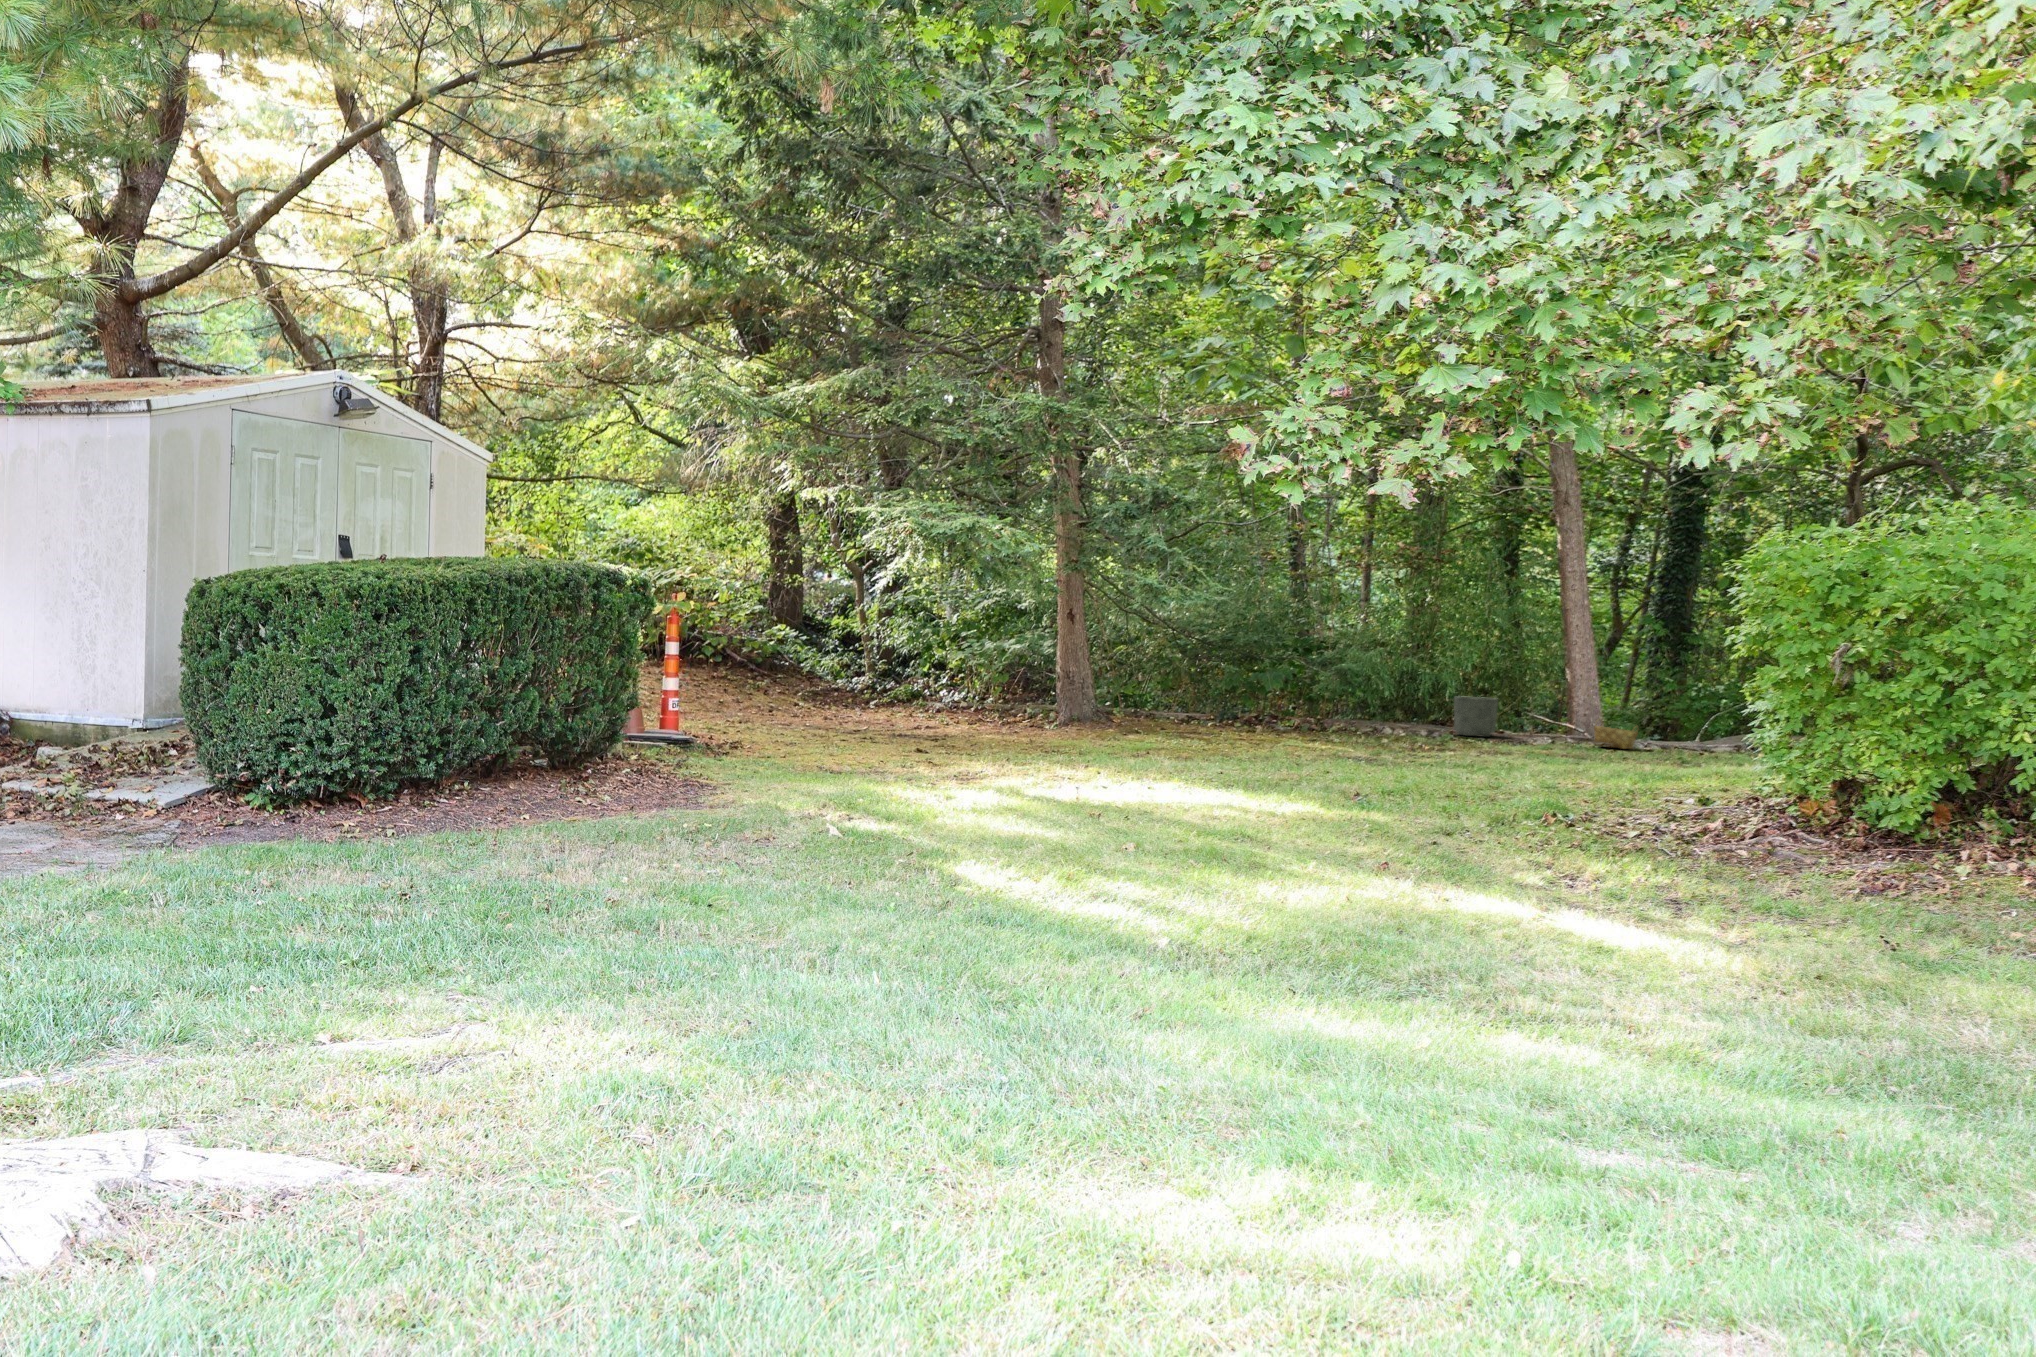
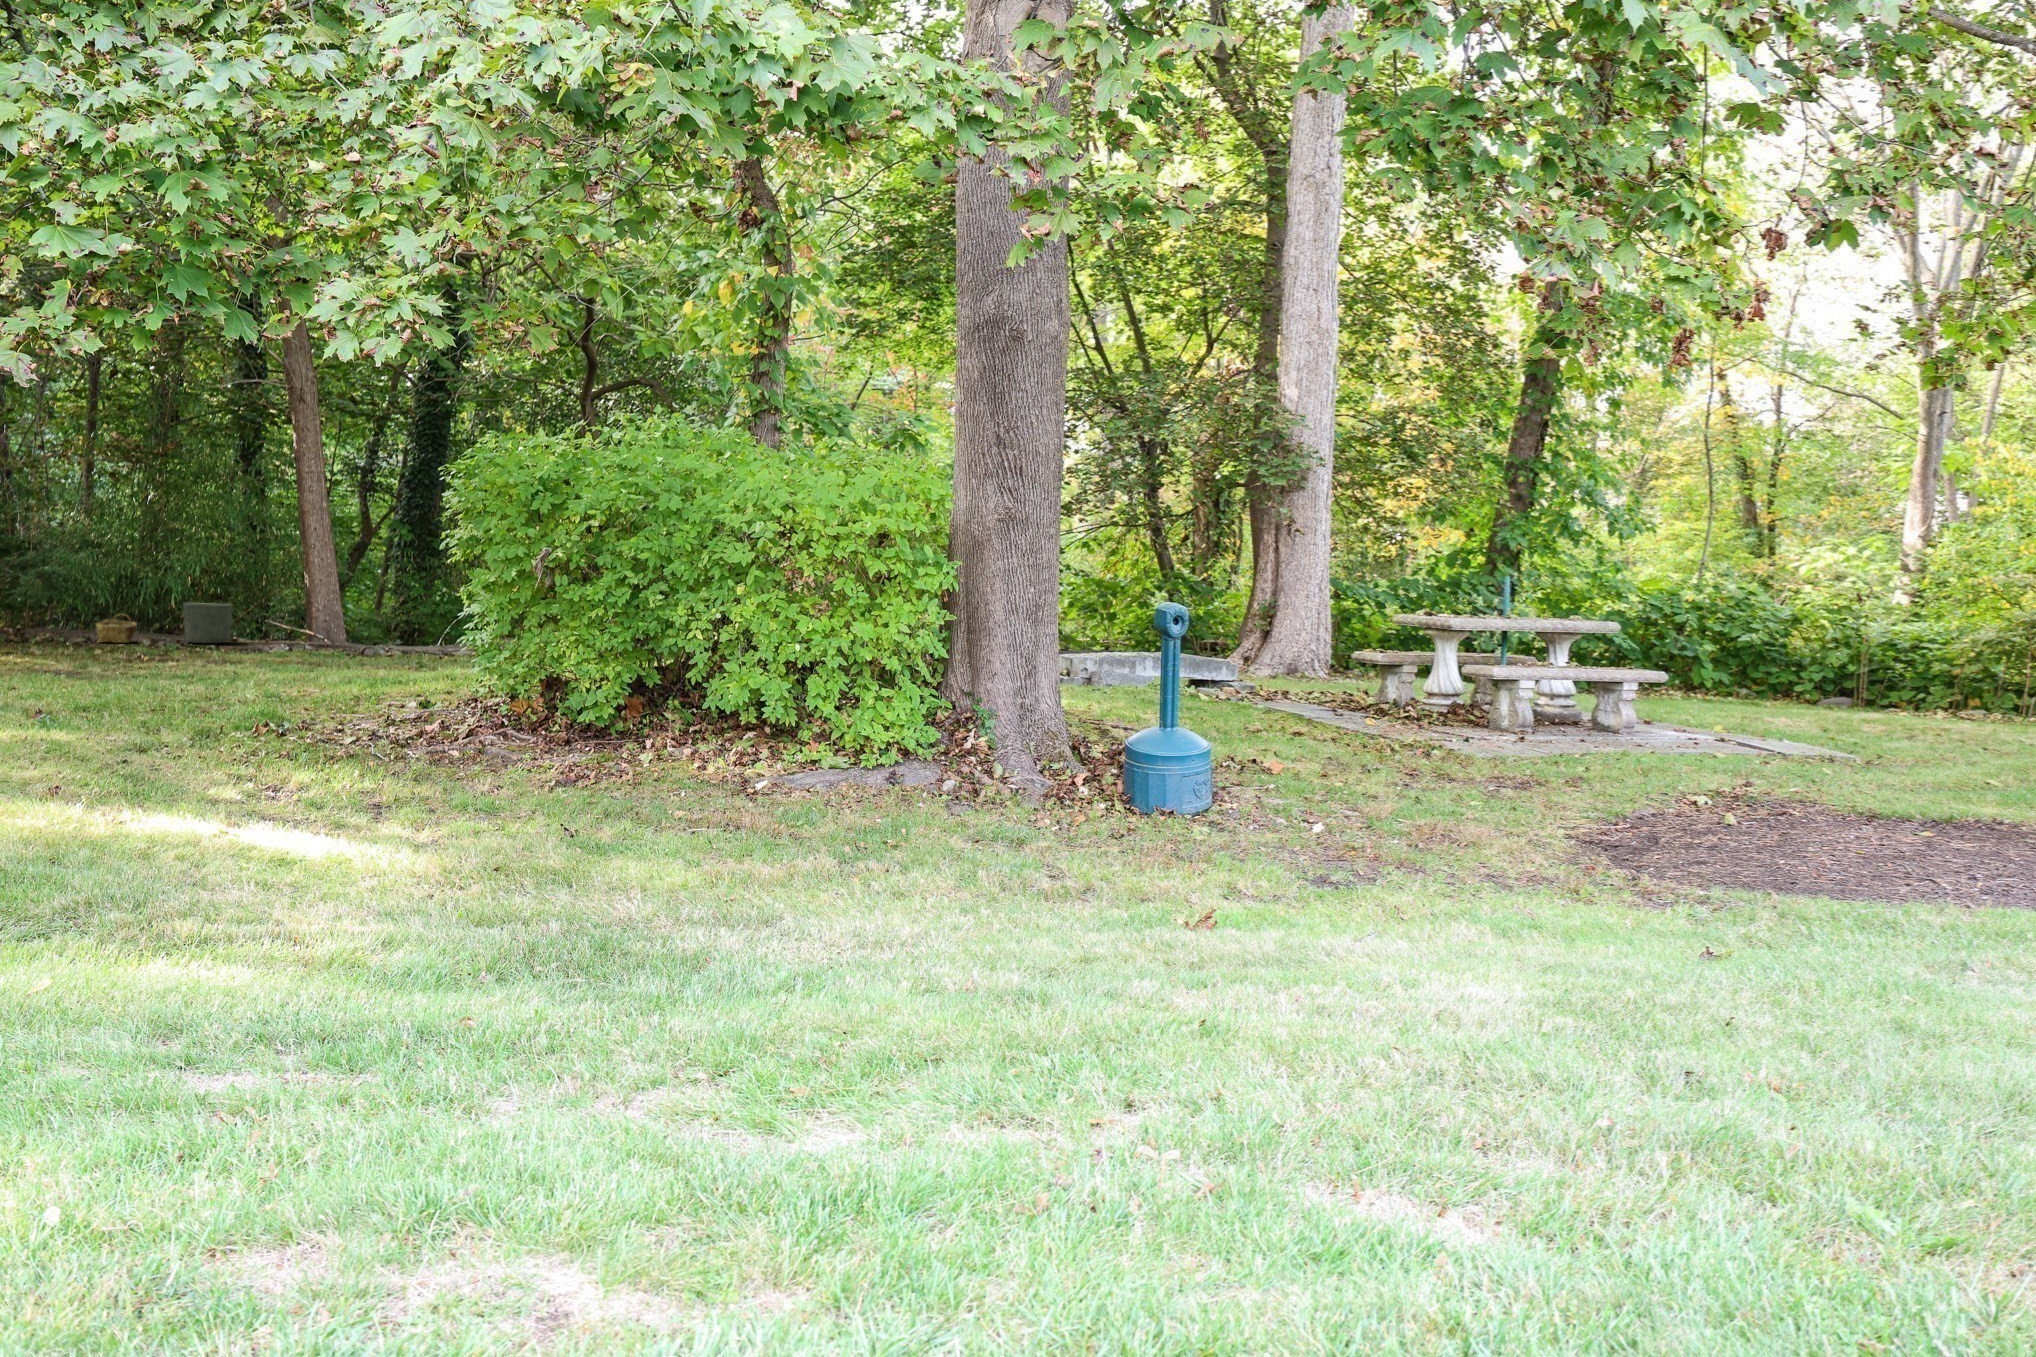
woven basket: present [1594,724,1638,749] -> present [96,615,137,643]

